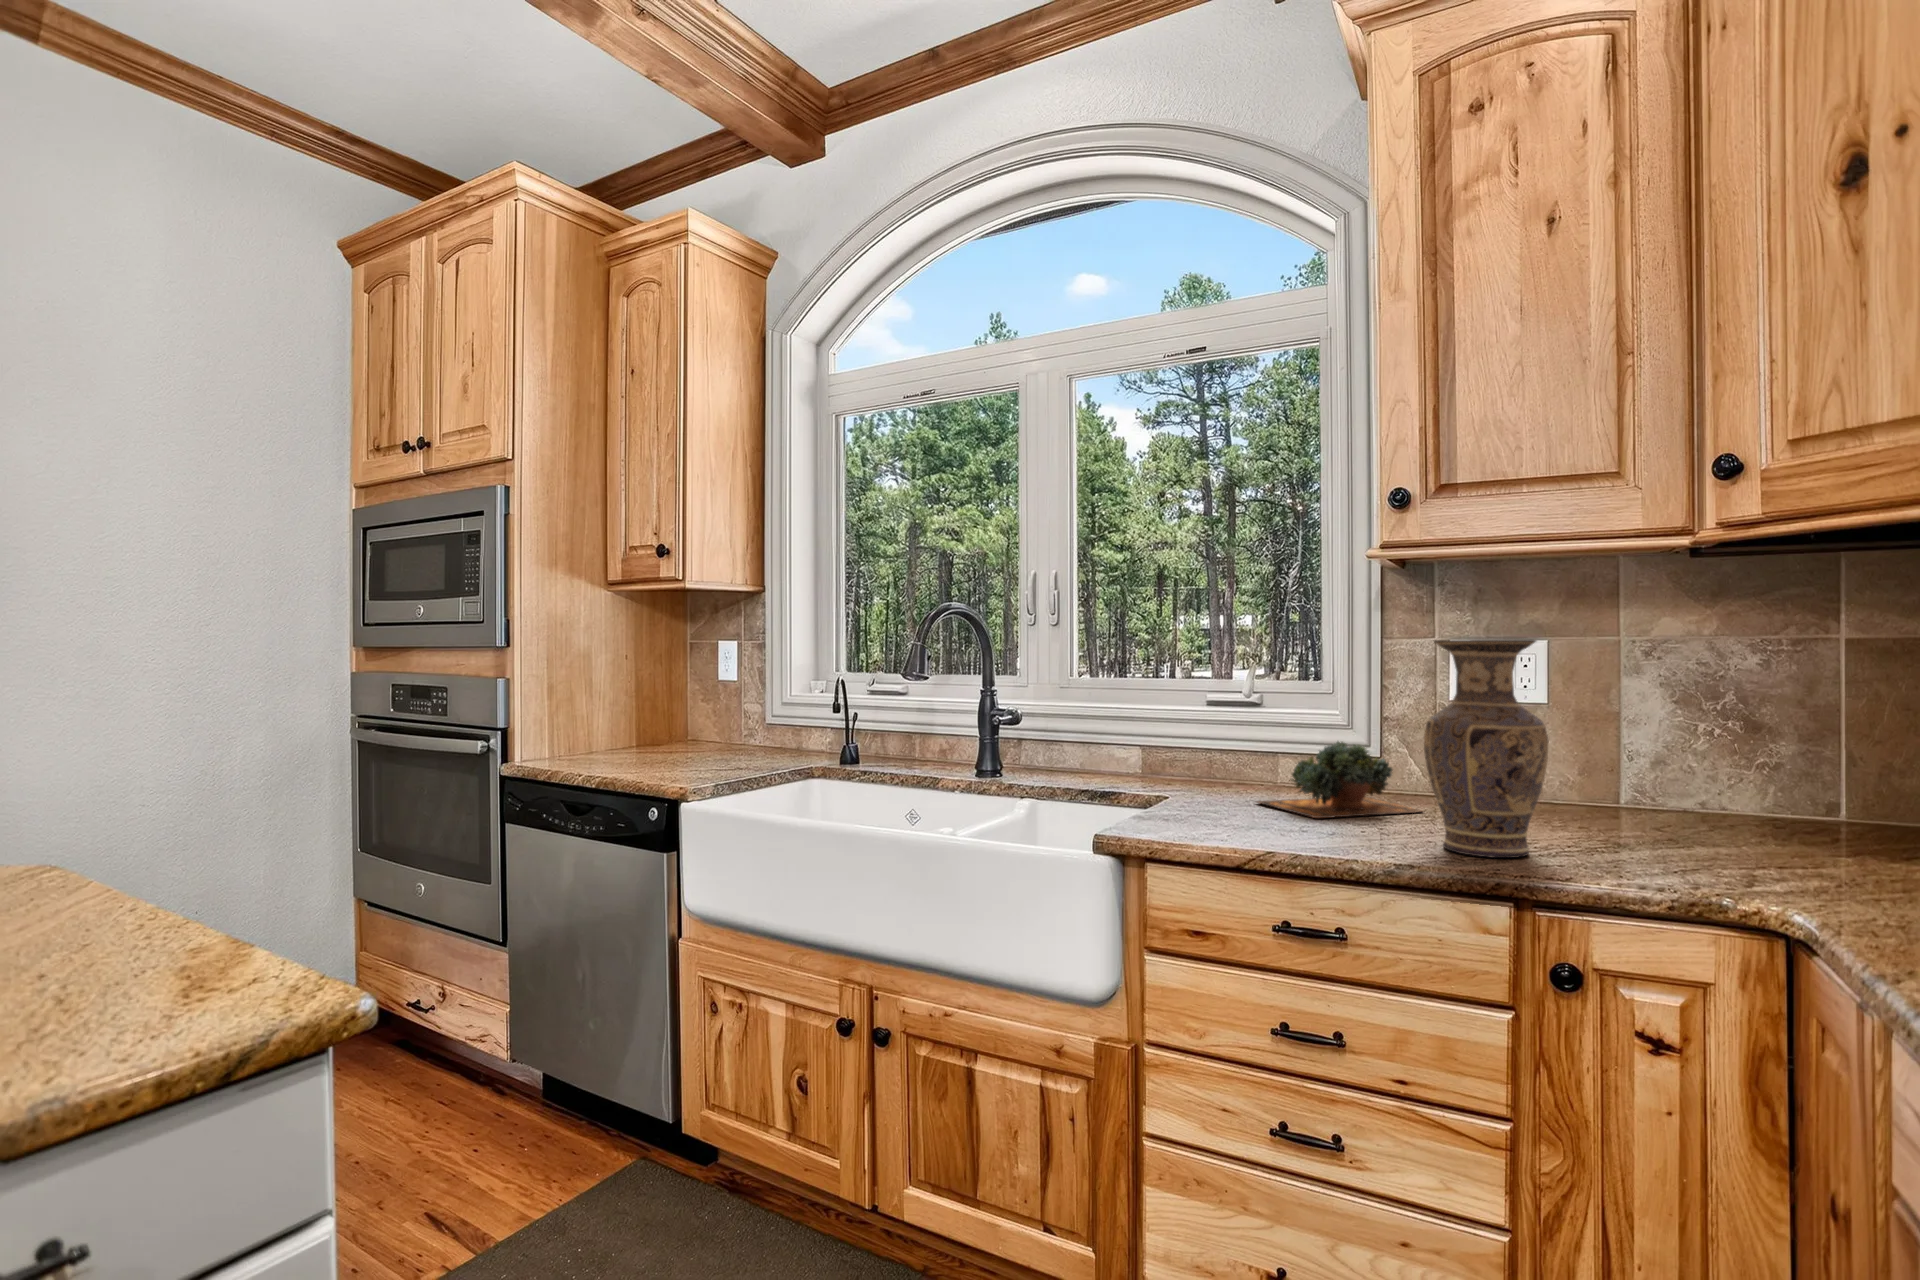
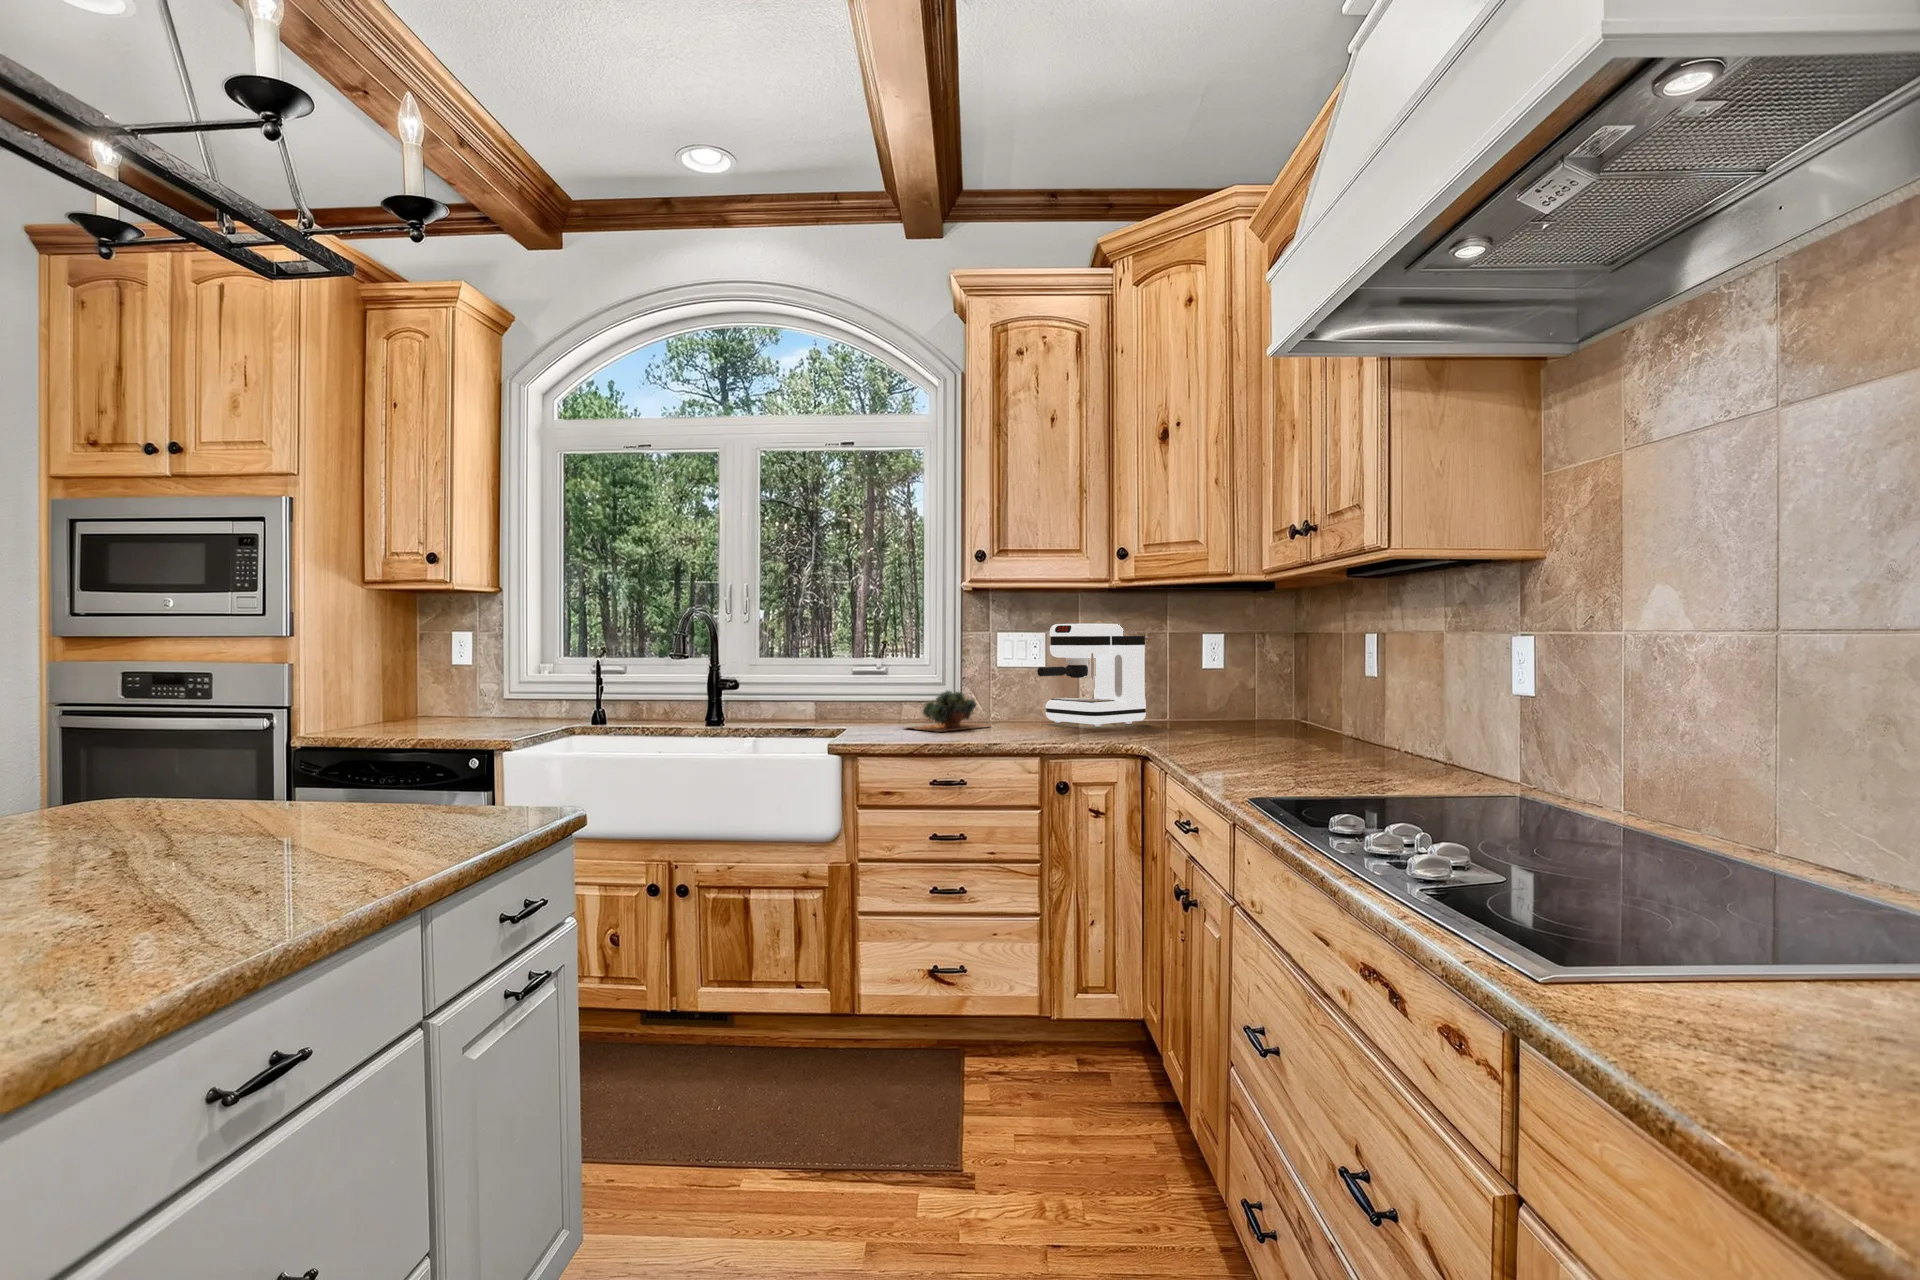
coffee maker: none [1520,623,1783,830] -> present [1037,624,1146,727]
vase: present [1424,639,1548,858] -> none [999,633,1053,739]

